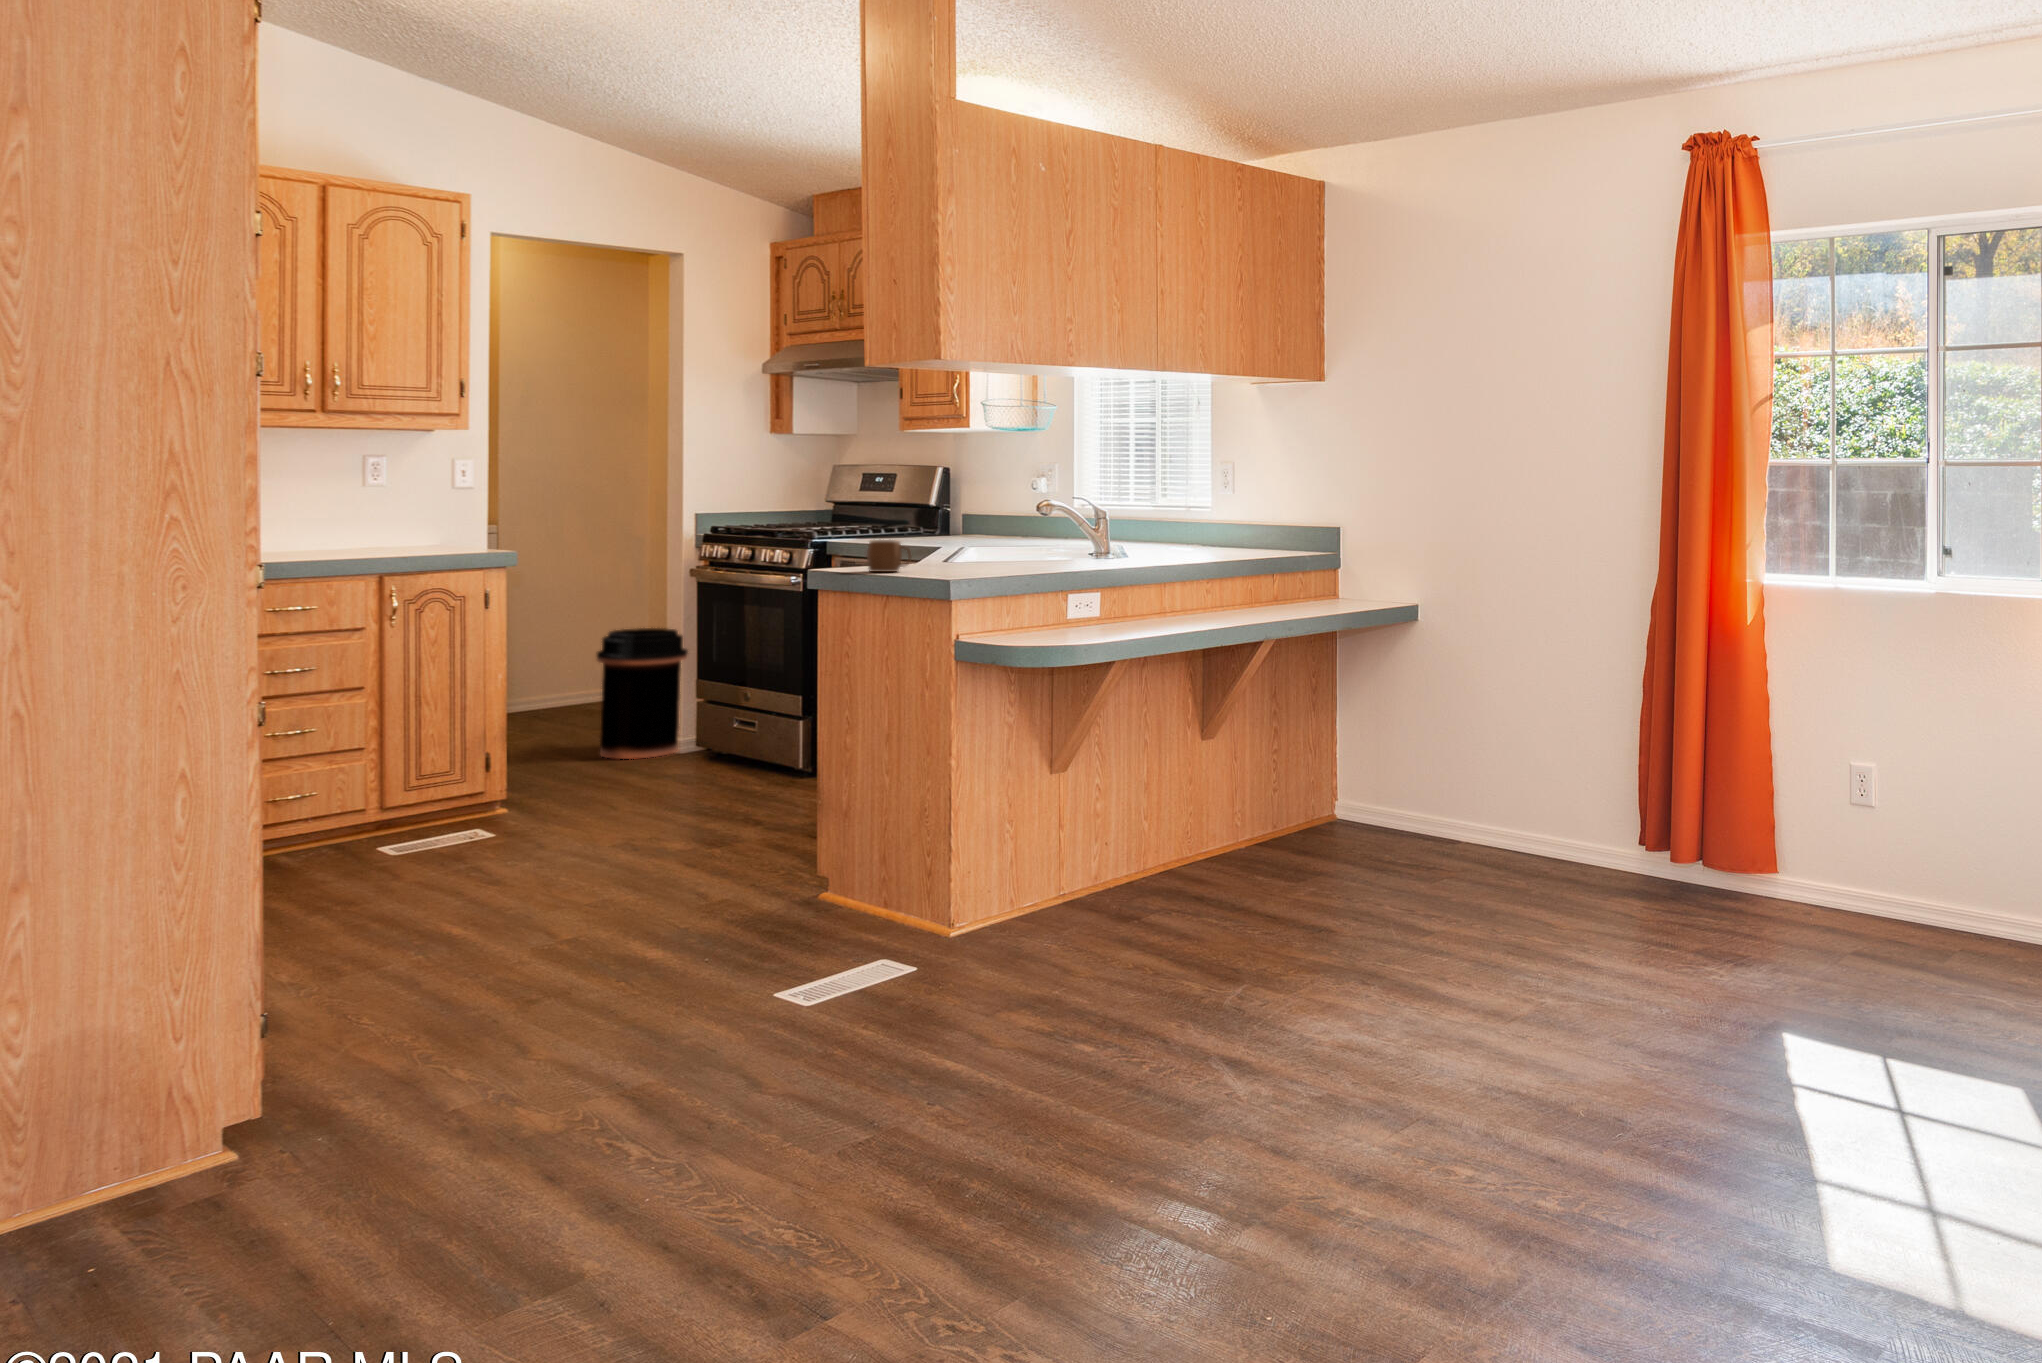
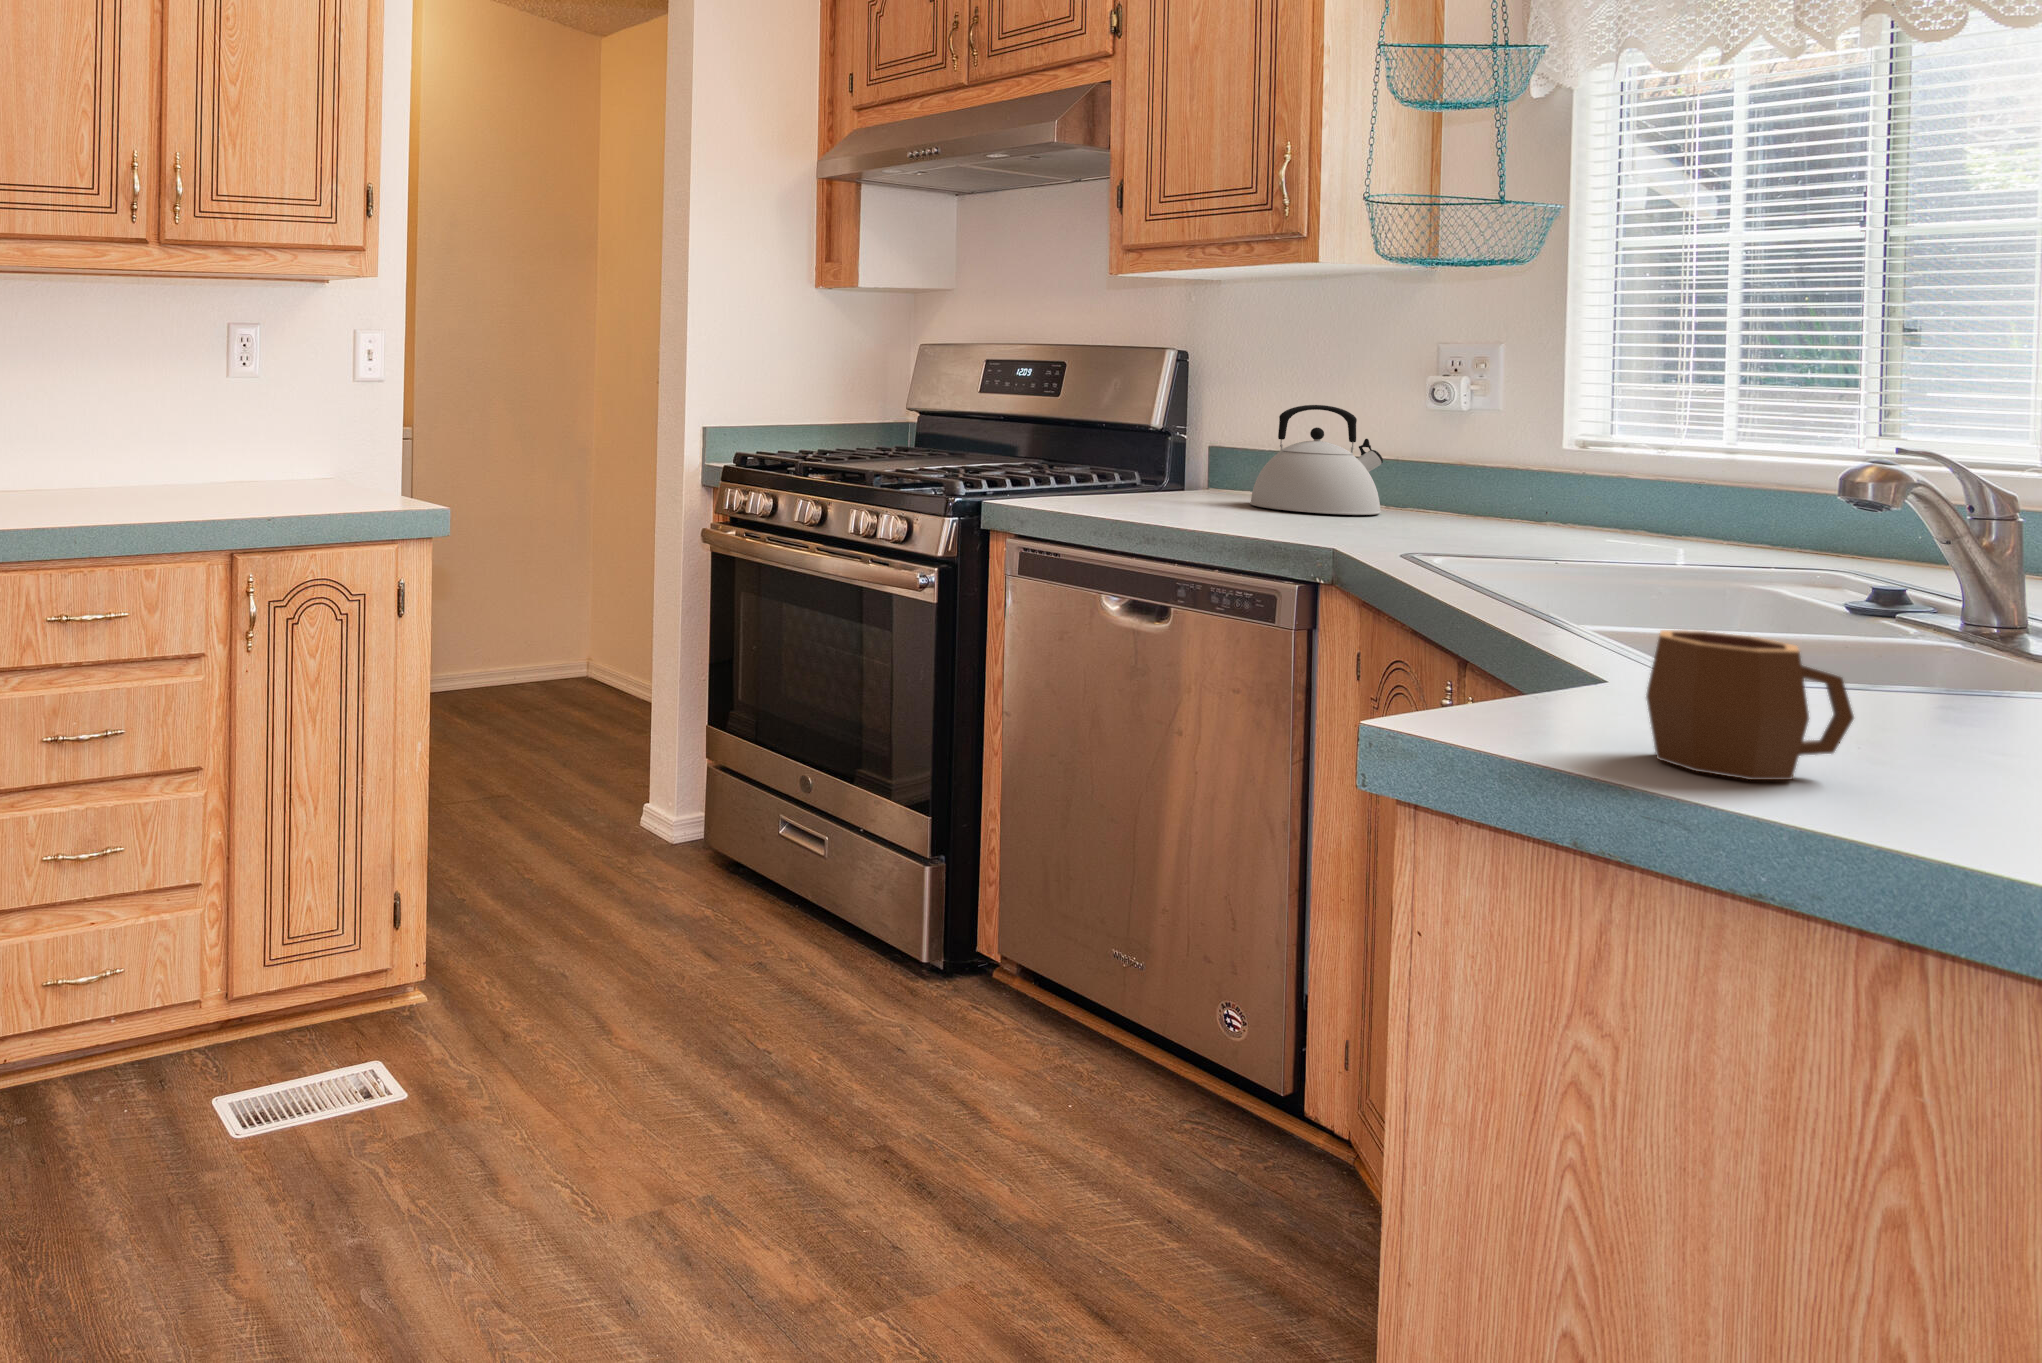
kettle: none [954,490,1013,537] -> present [1250,405,1383,515]
trash can: present [597,628,688,759] -> none [560,627,697,866]

